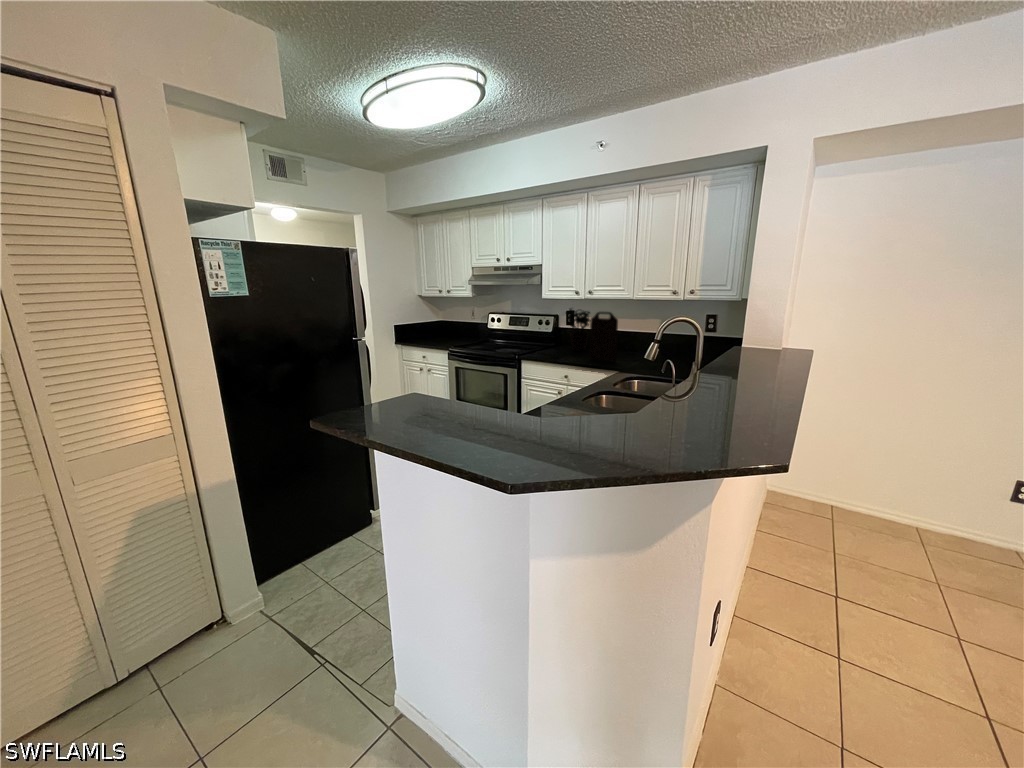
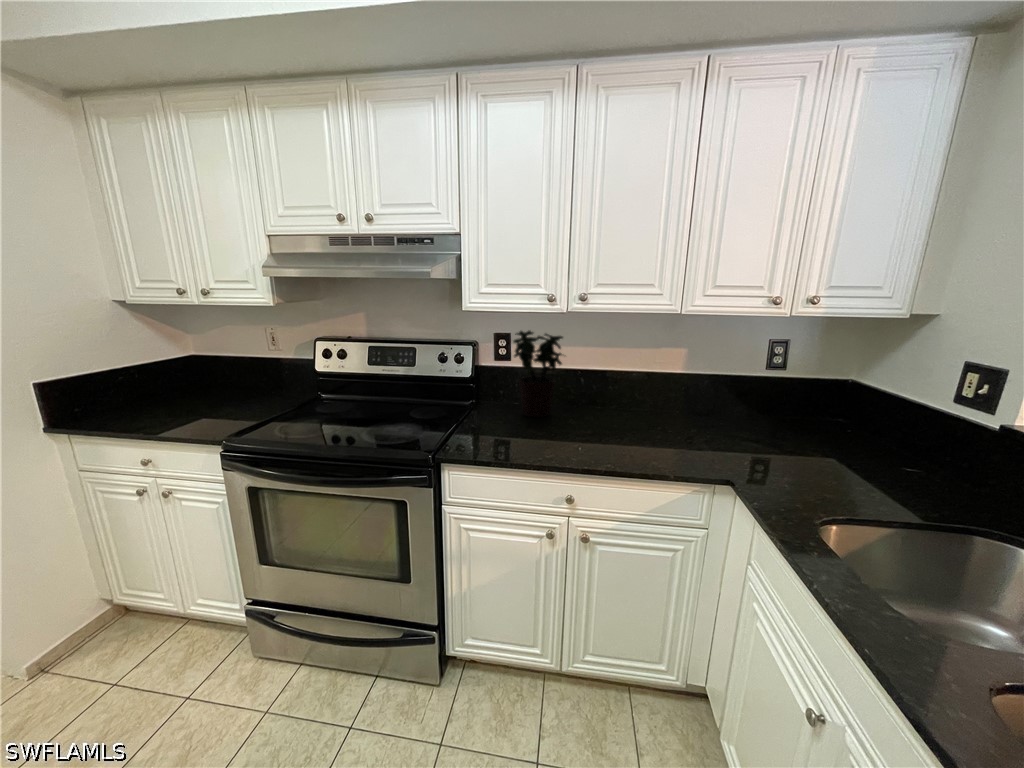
cutting board: present [589,312,618,362] -> none [599,343,669,450]

